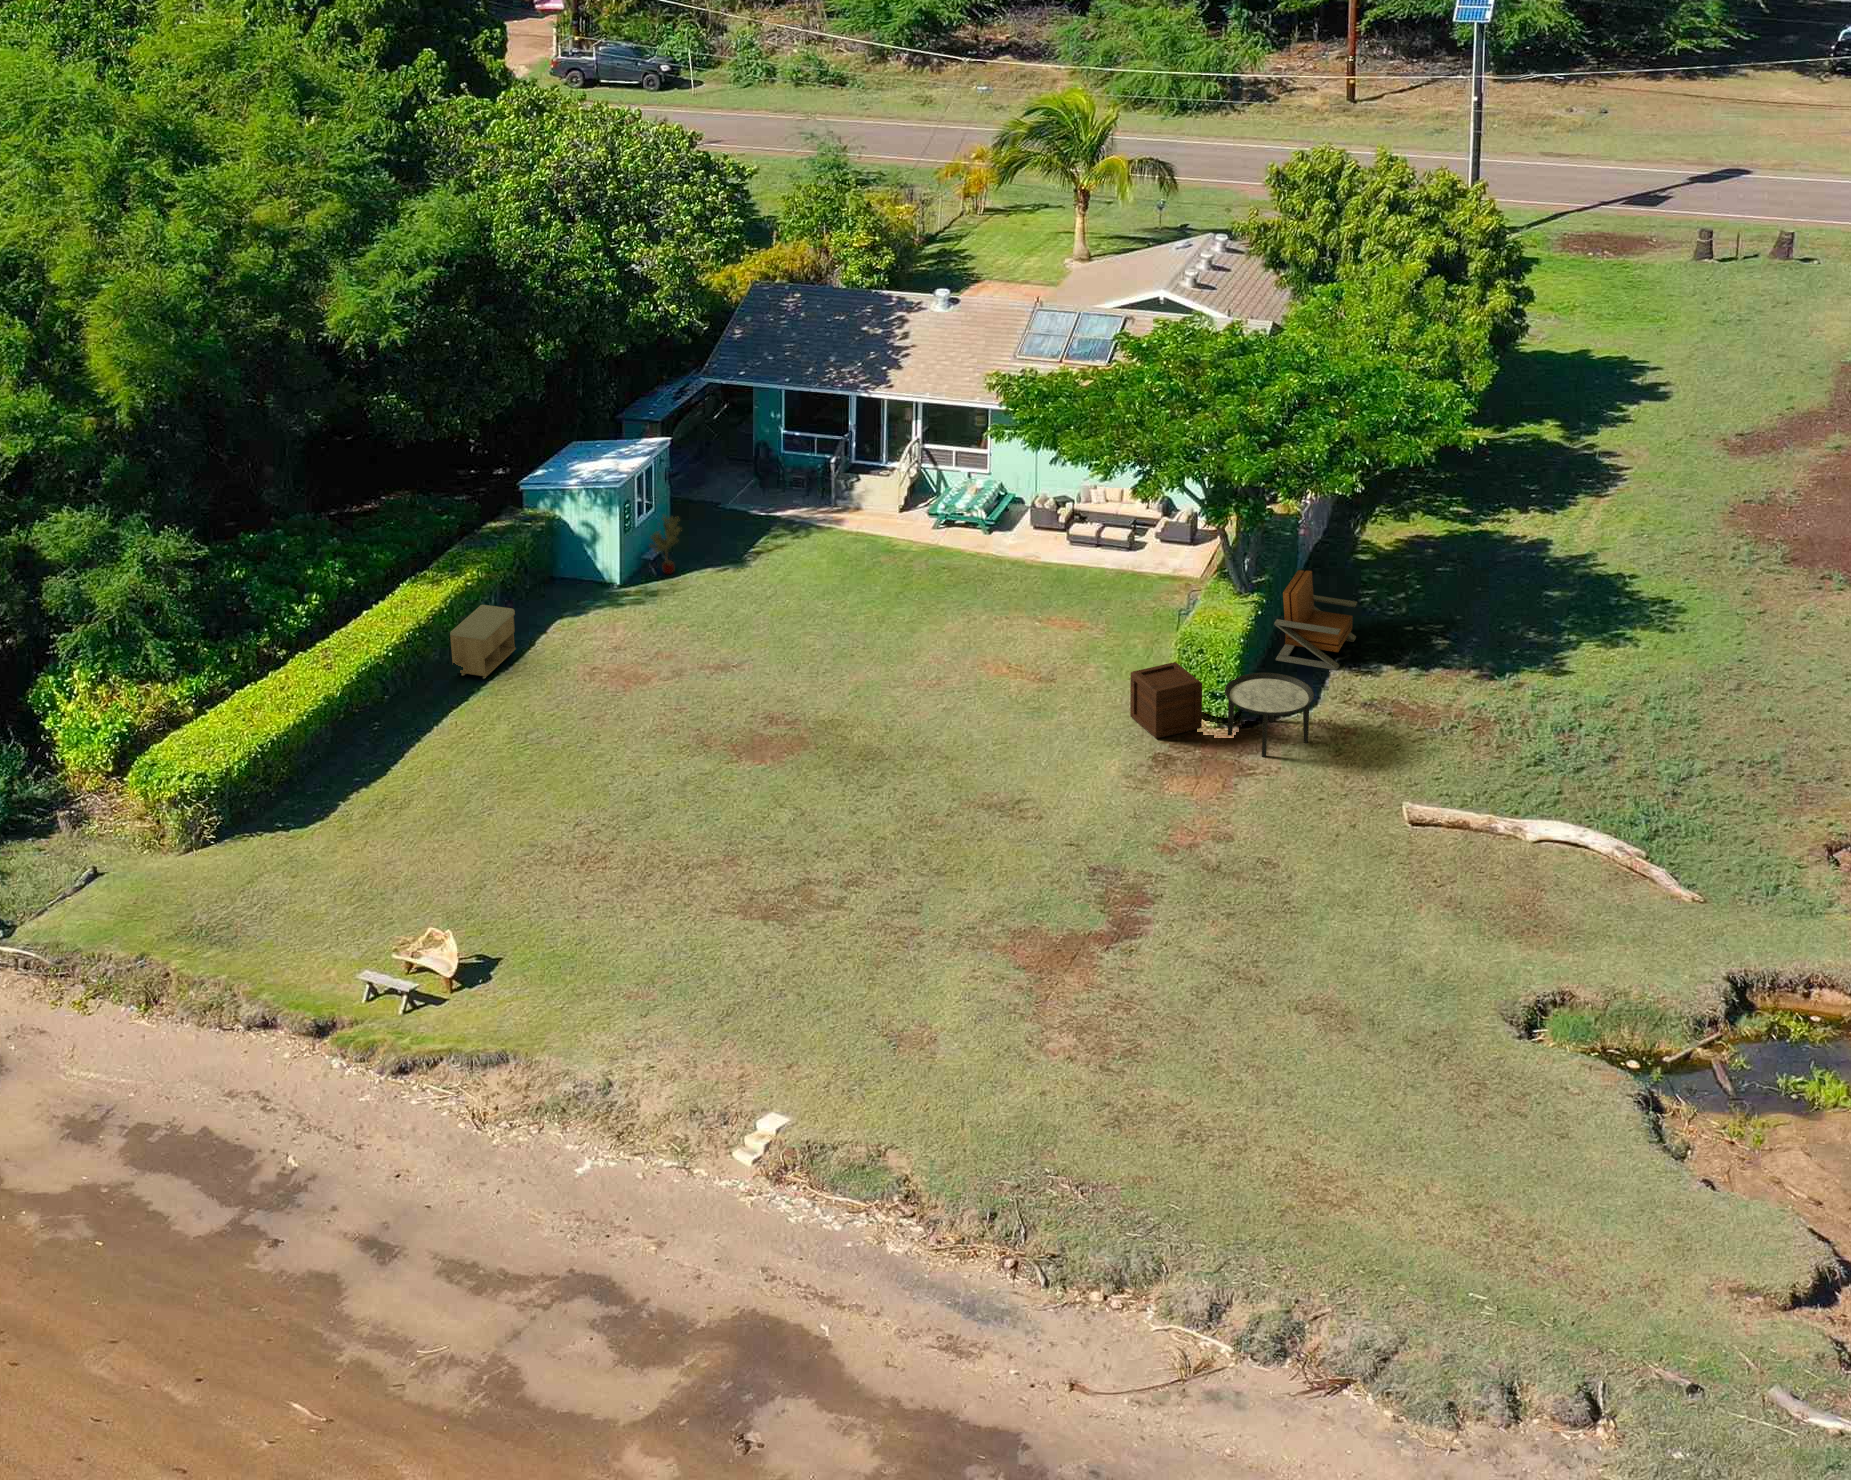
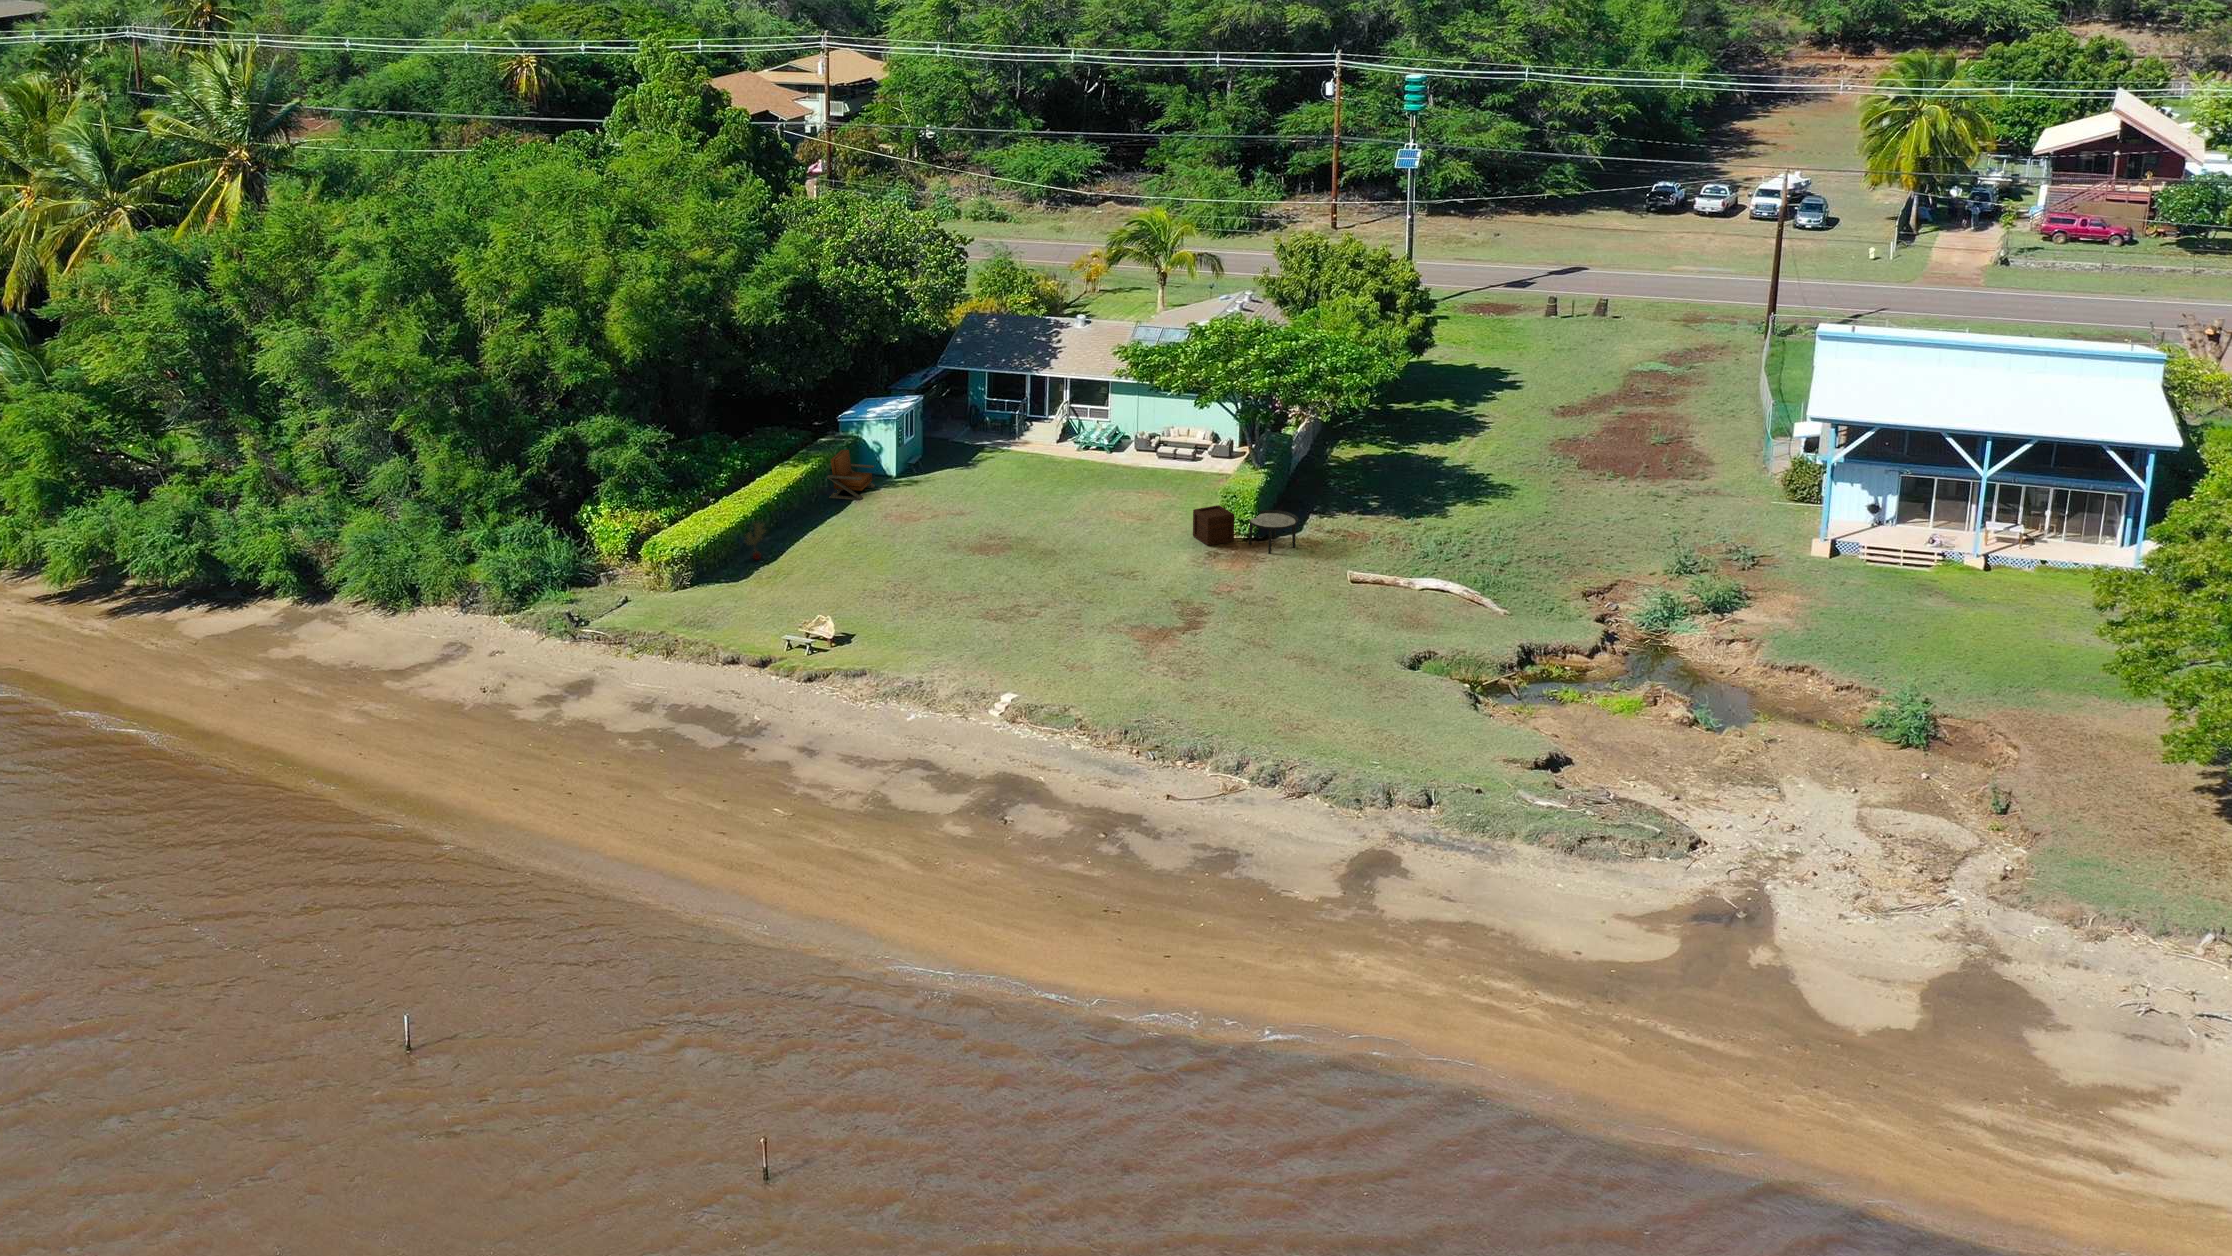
potted tree: present [649,514,682,574] -> present [745,523,765,560]
lounge chair: present [1274,570,1357,670] -> present [827,450,875,500]
storage bench: present [450,605,516,679] -> none [801,480,836,520]

